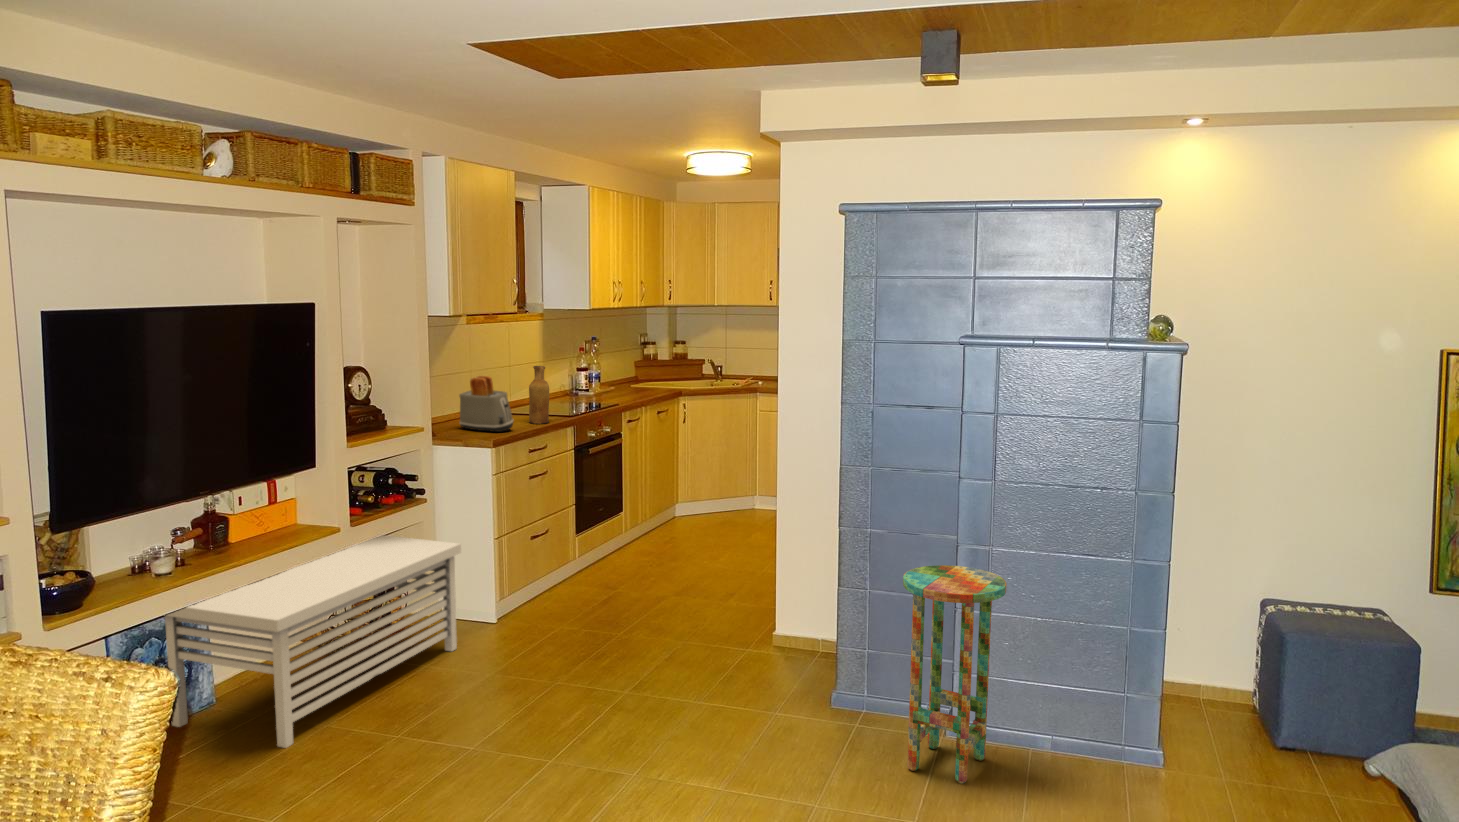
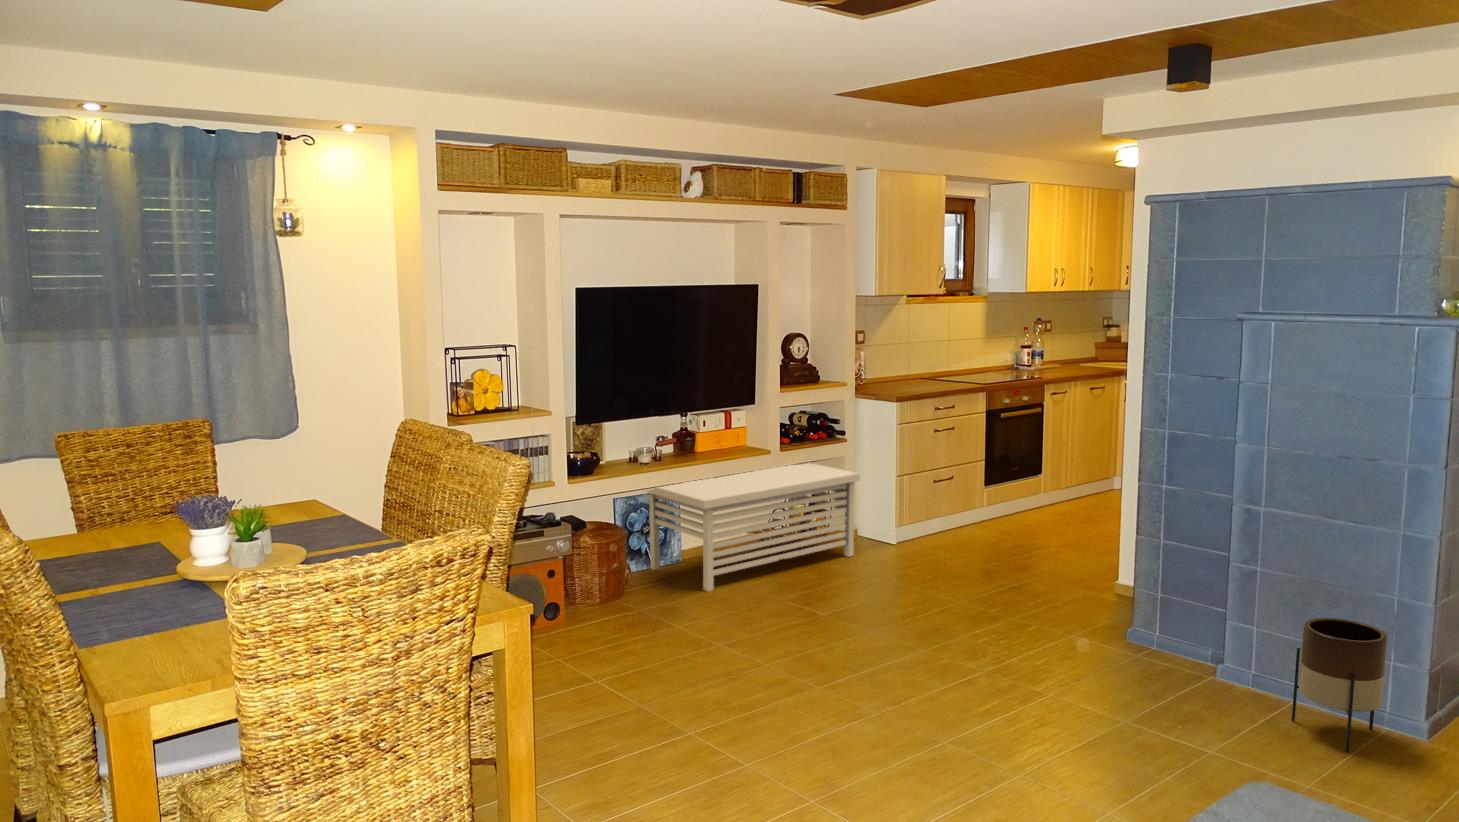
vase: present [529,366,549,424] -> none [944,339,962,388]
toaster: present [459,376,513,432] -> none [882,345,924,391]
side table: present [903,565,1007,784] -> none [1154,517,1257,708]
planter: none [1049,658,1142,801] -> present [1292,618,1387,752]

